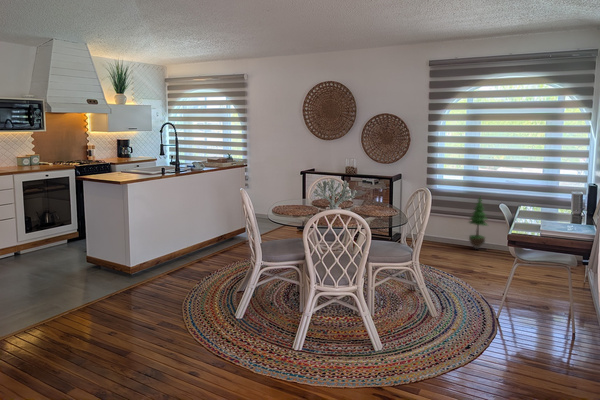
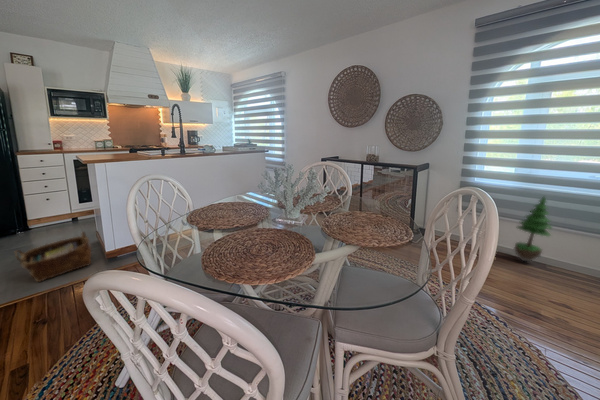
woven basket: none [63,245,116,287] -> present [15,232,91,282]

